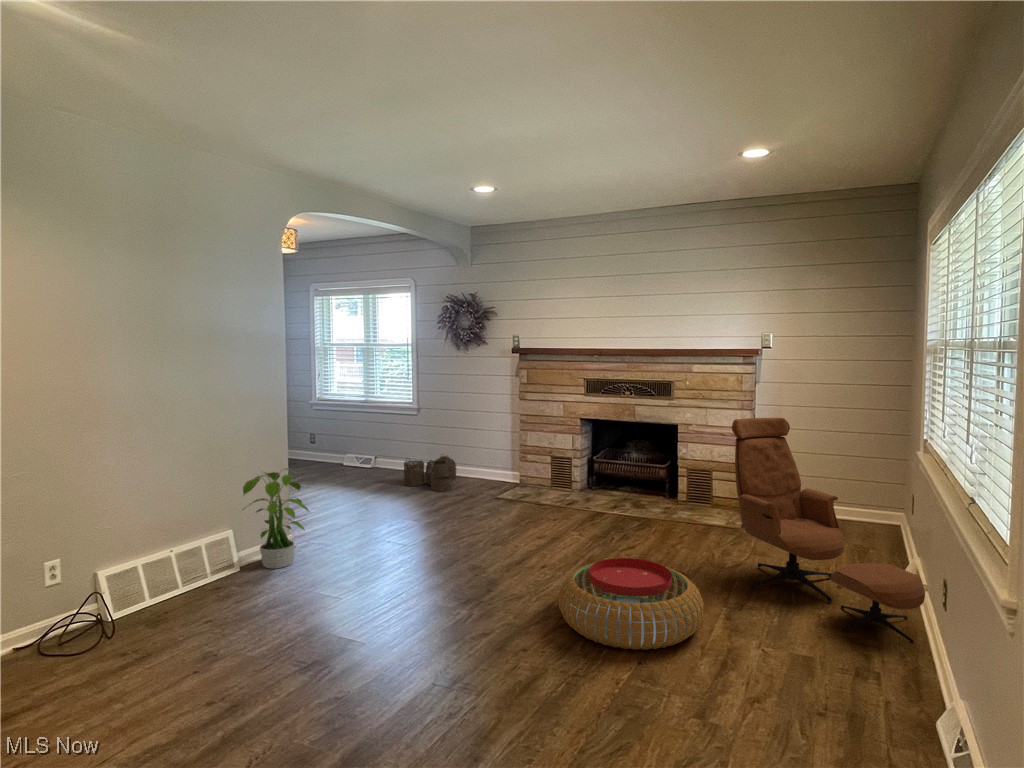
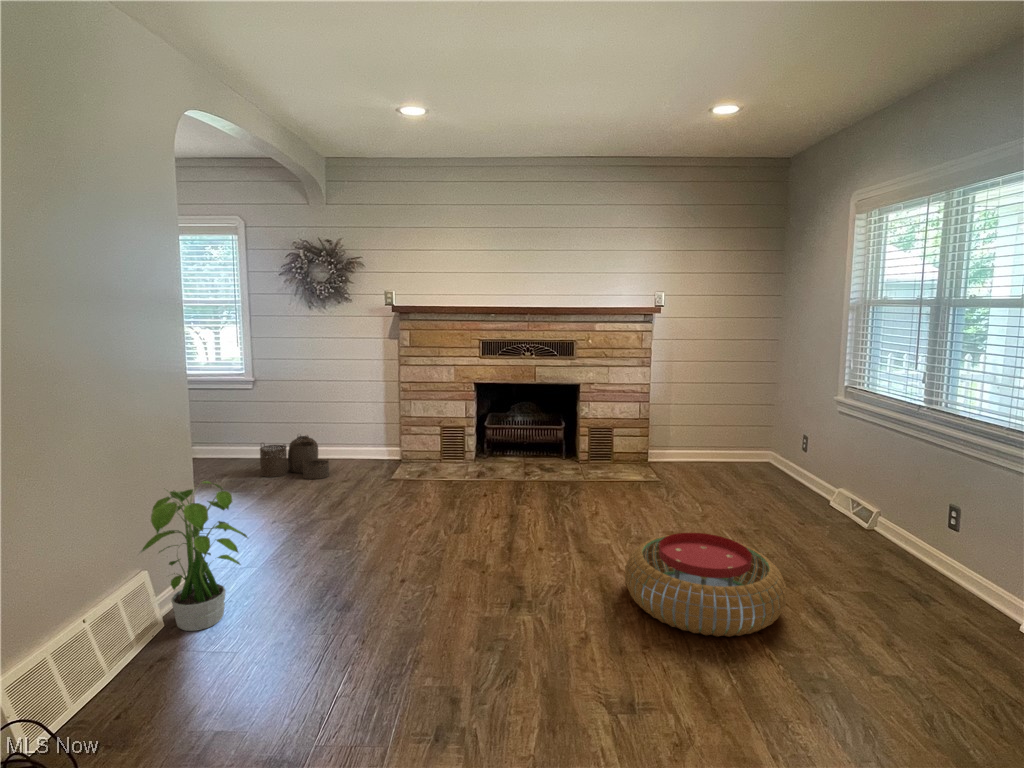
lounge chair: present [732,418,925,644] -> none [709,374,918,569]

